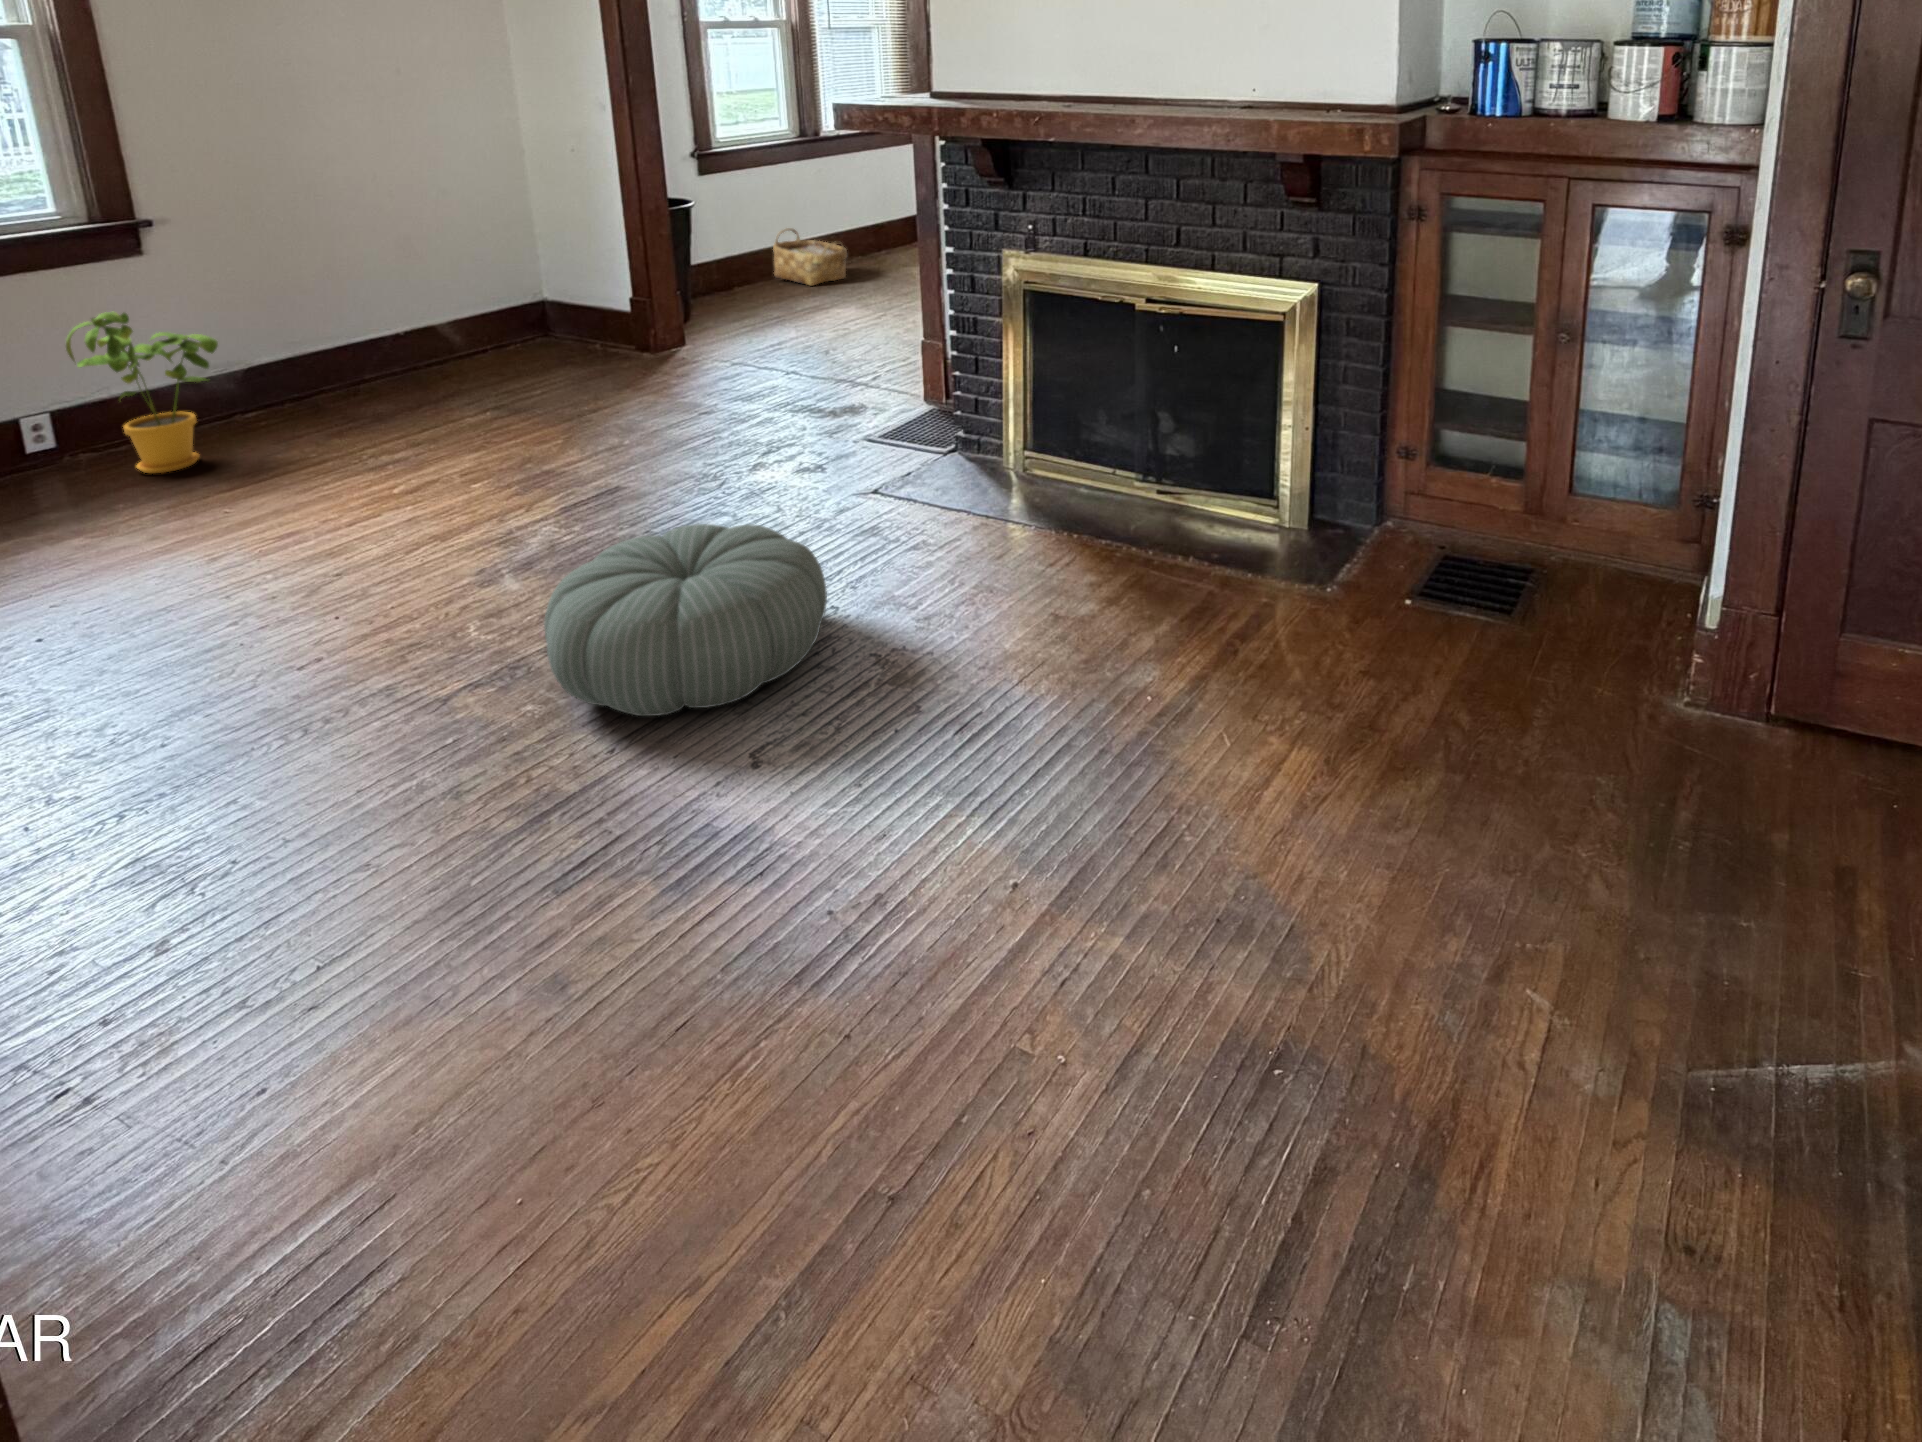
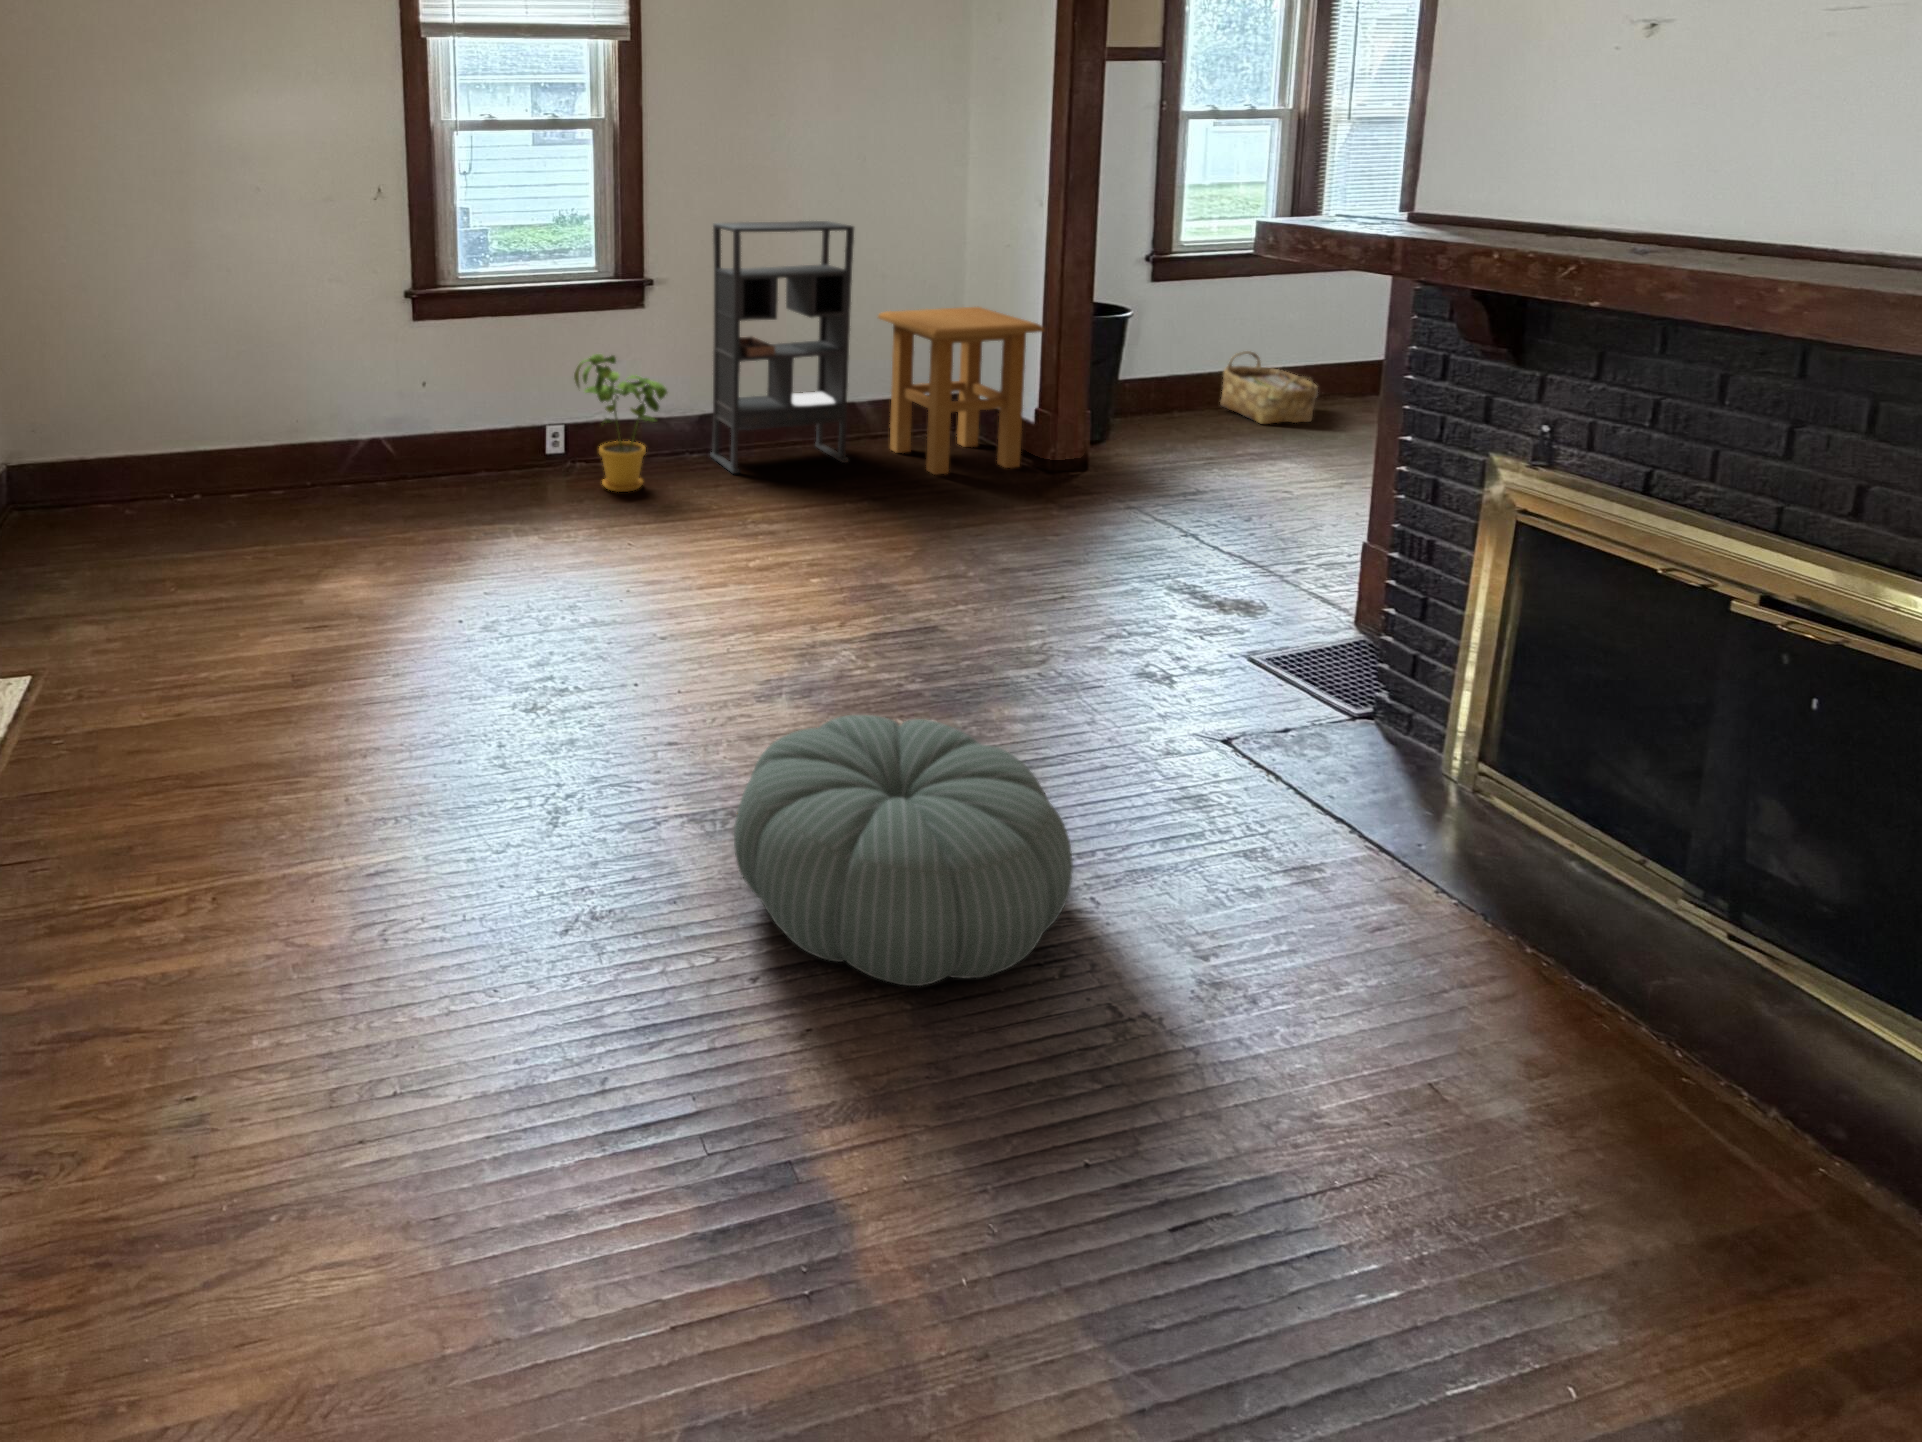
bookshelf: none [226,137,450,423] -> present [710,221,854,473]
side table: none [451,212,632,377] -> present [878,307,1044,474]

